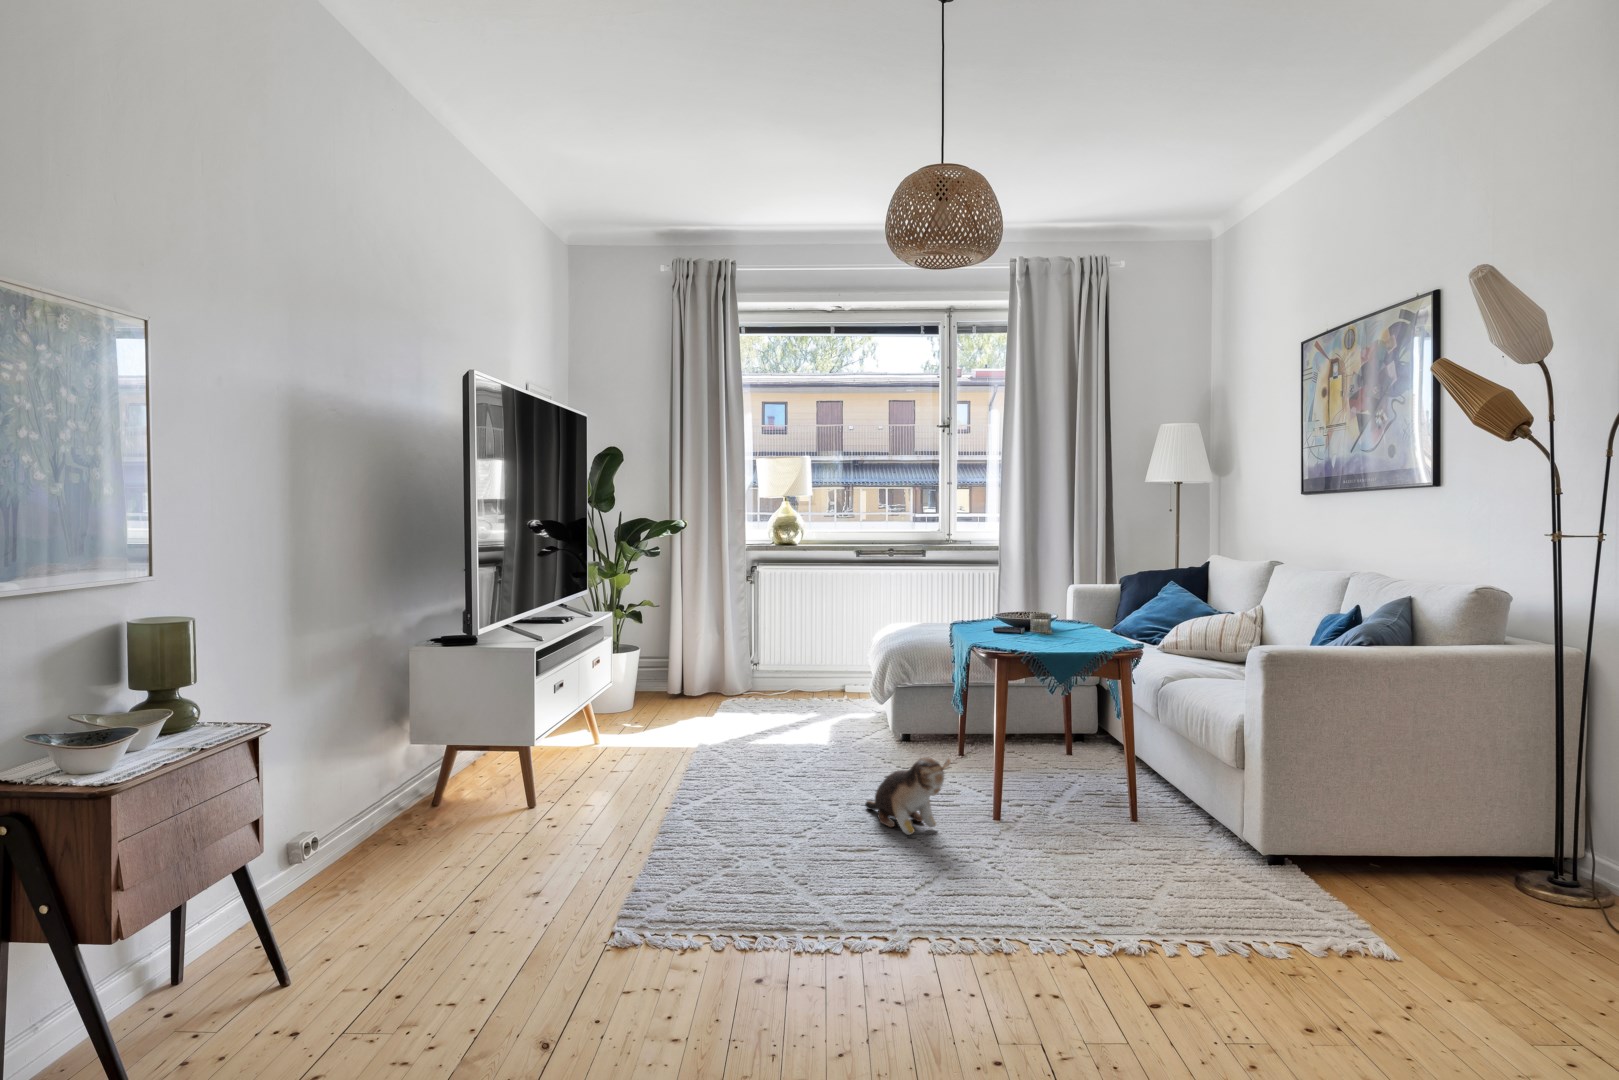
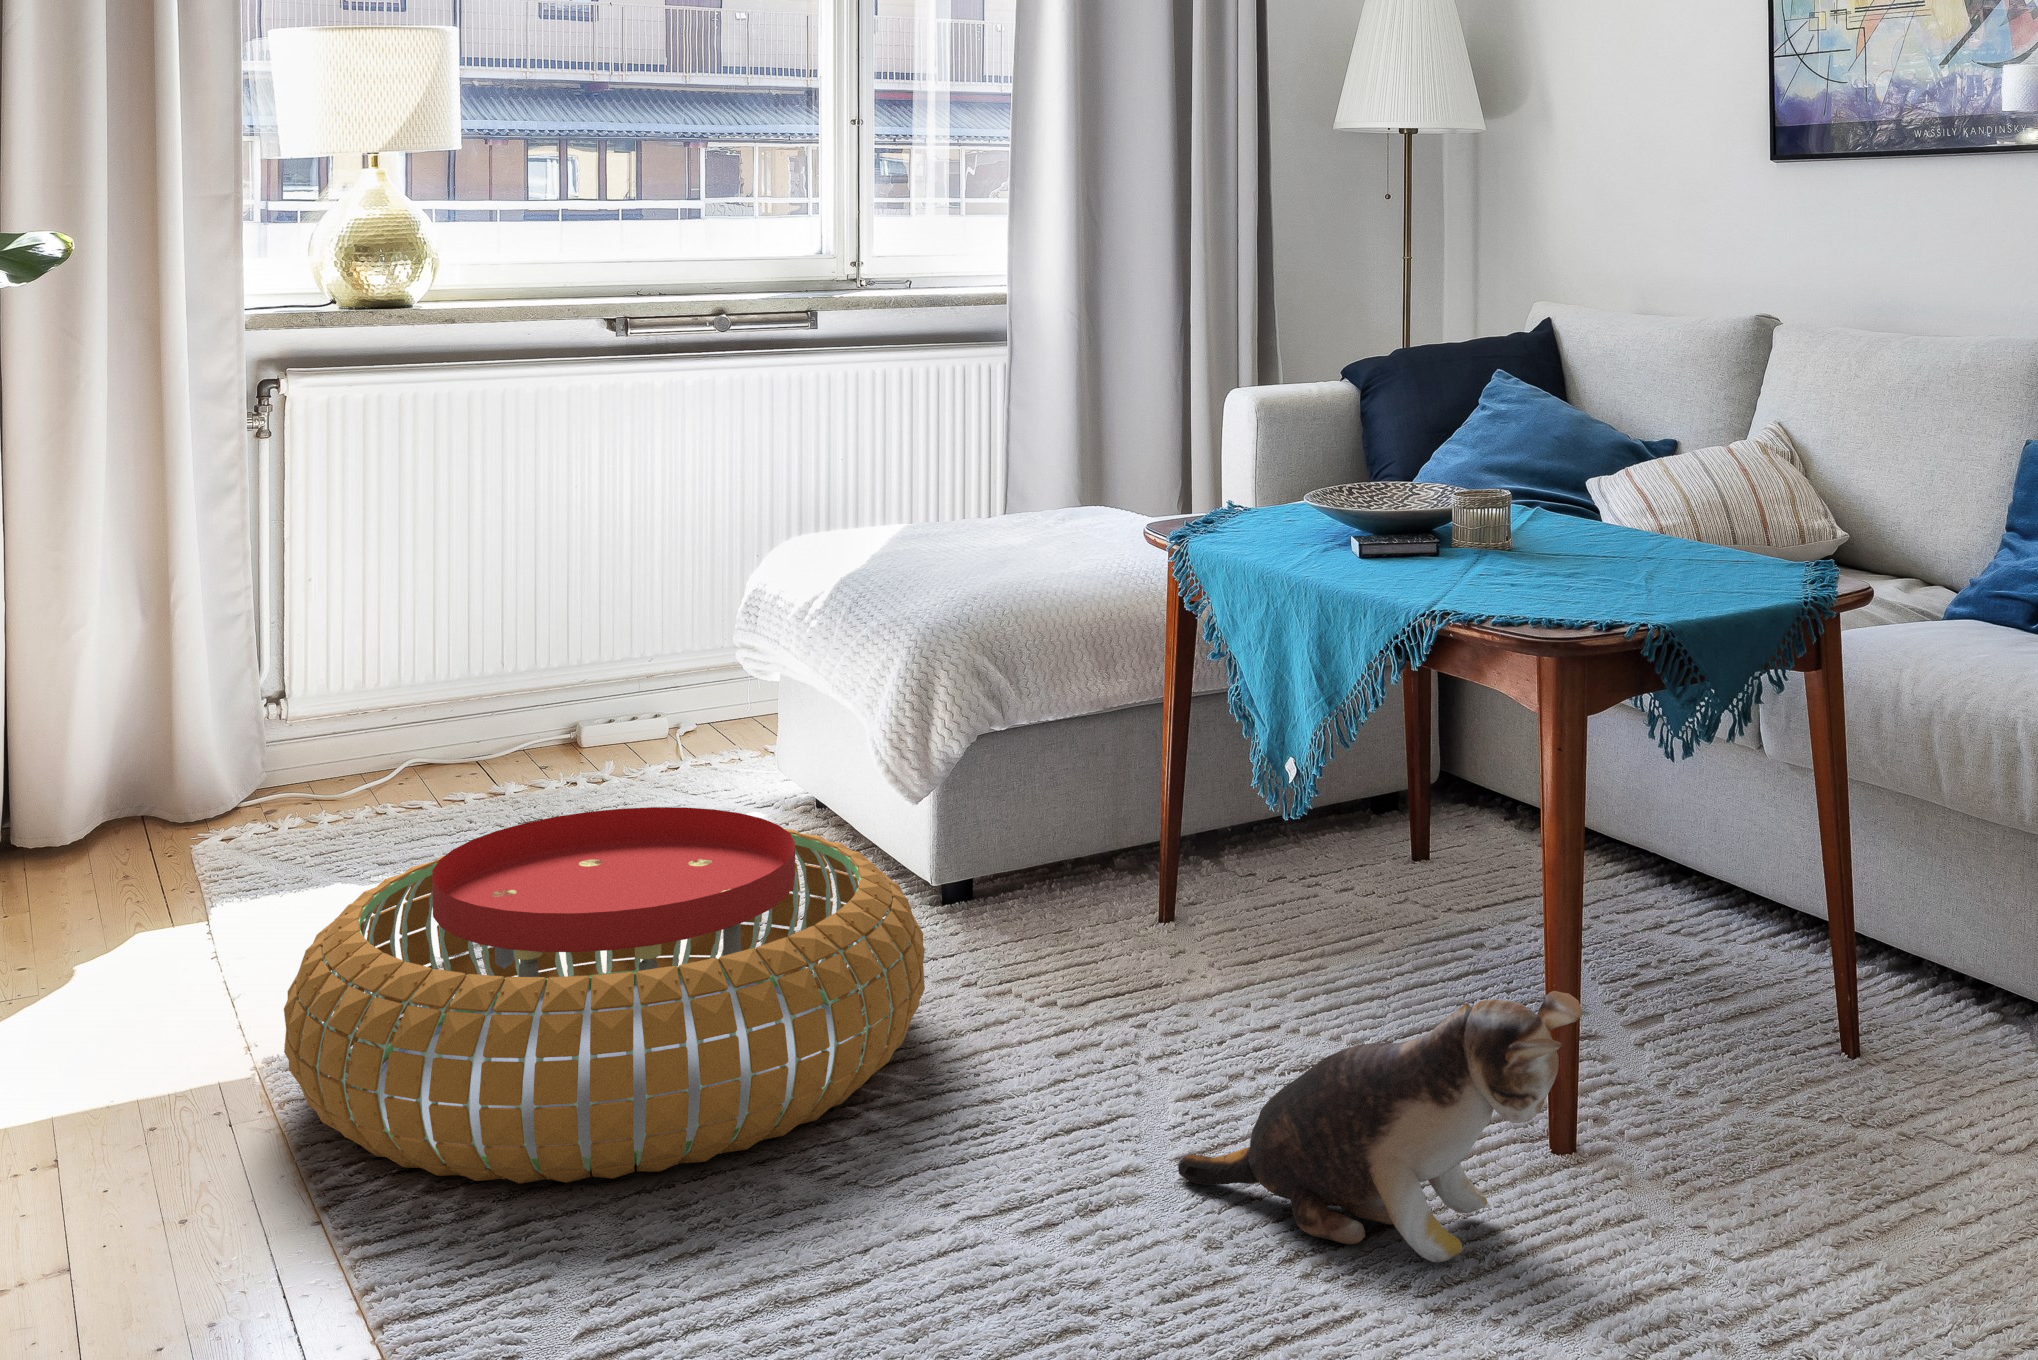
pouf: none [669,692,843,782] -> present [284,807,925,1183]

